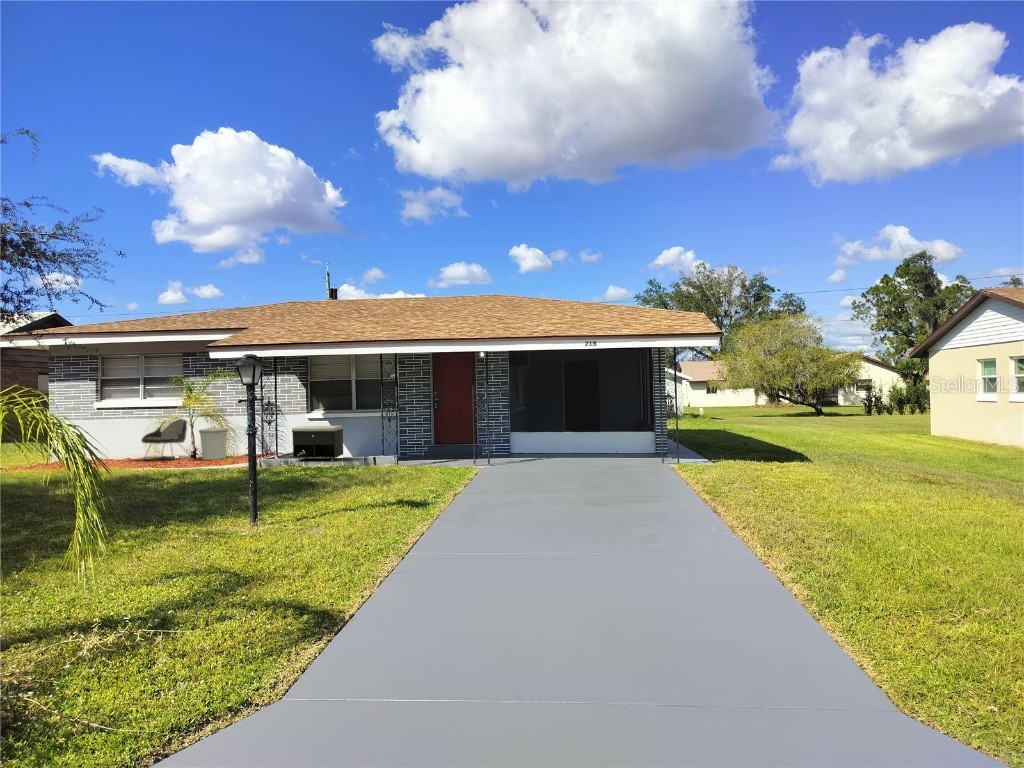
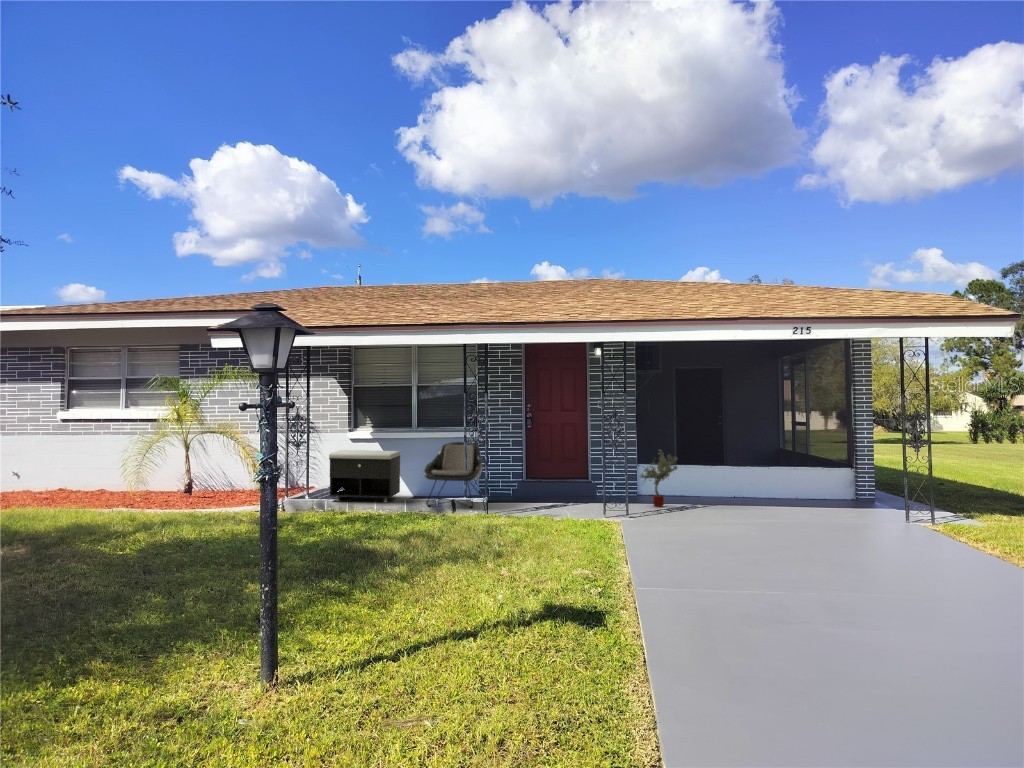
lounge chair: present [142,419,190,460] -> present [424,442,482,508]
potted tree: none [504,421,533,460] -> present [639,450,677,507]
trash can: present [199,427,228,460] -> none [197,448,239,496]

